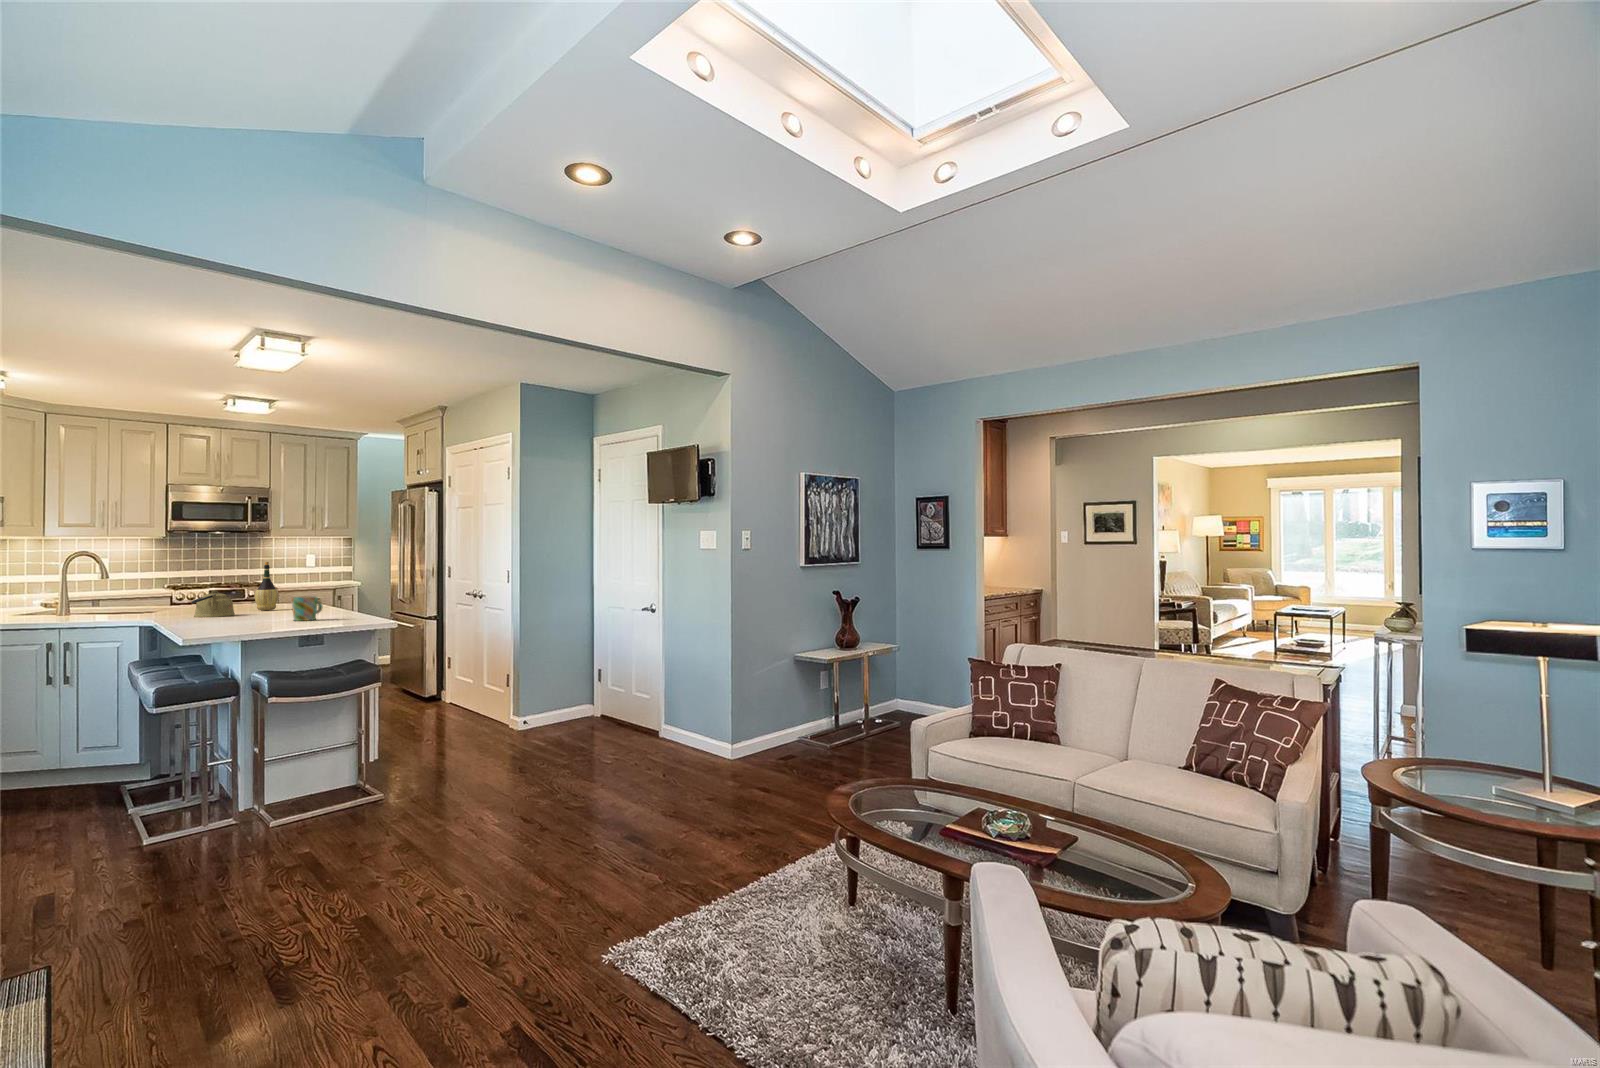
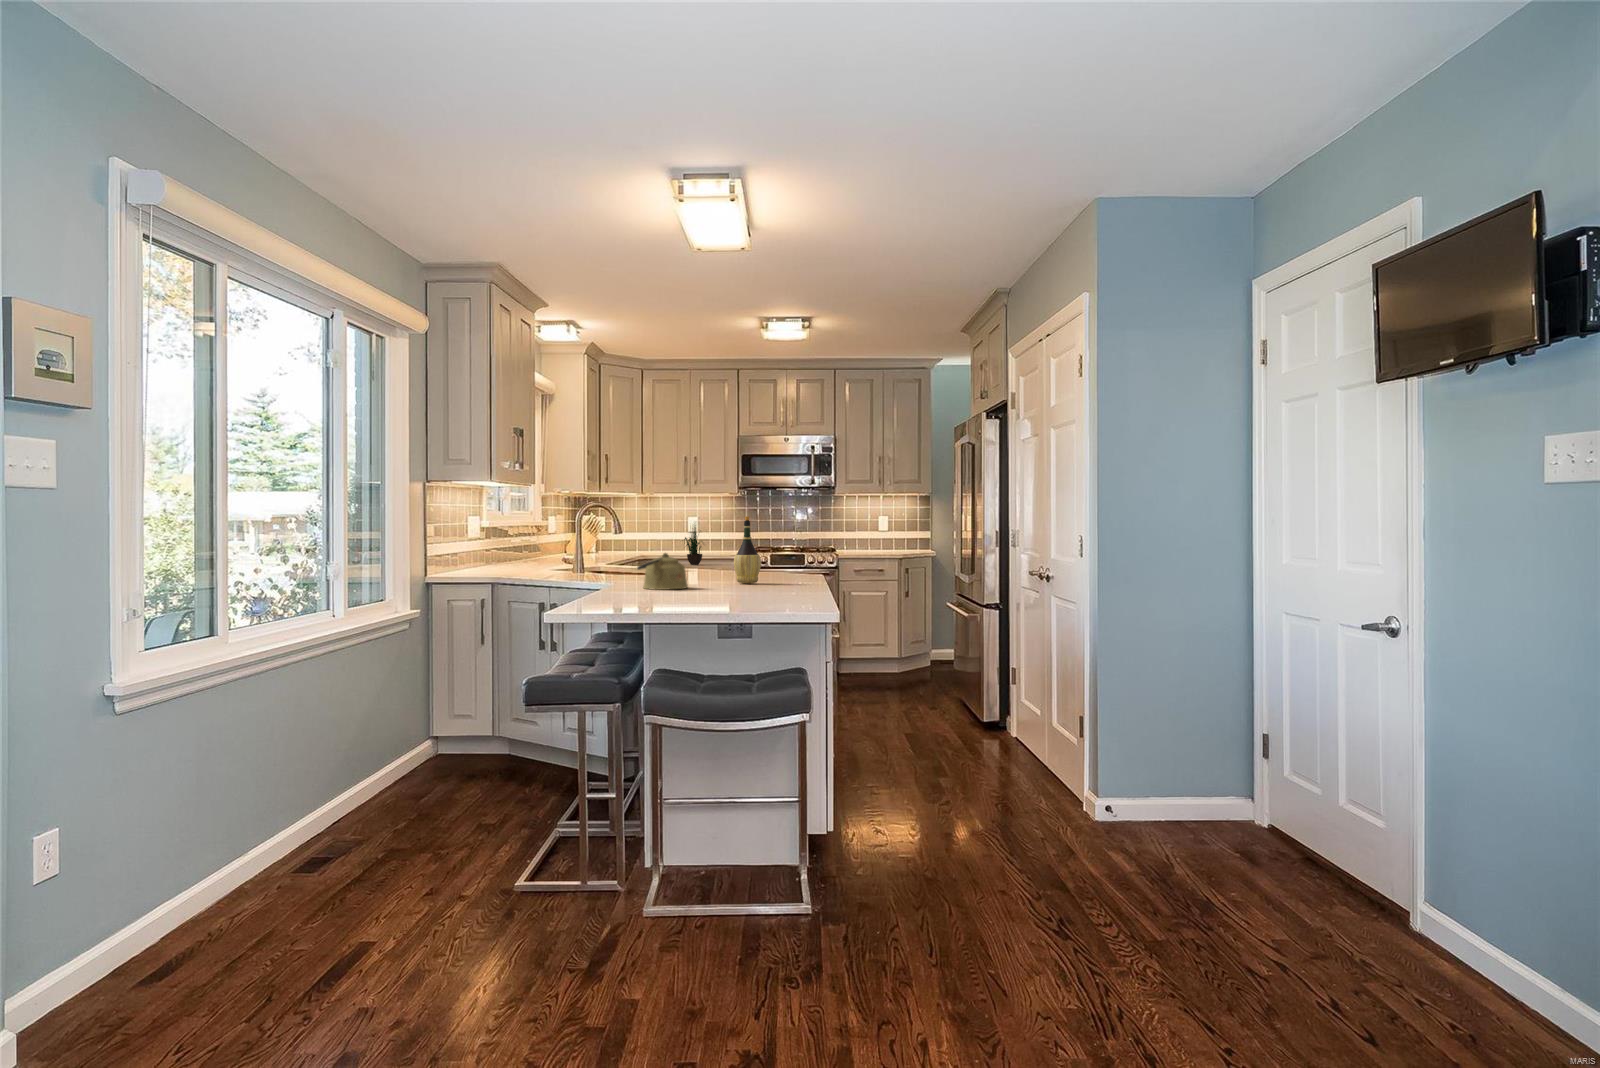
potted plant: none [113,555,146,602] -> present [684,525,702,565]
mug: present [291,596,323,621] -> none [694,566,741,606]

